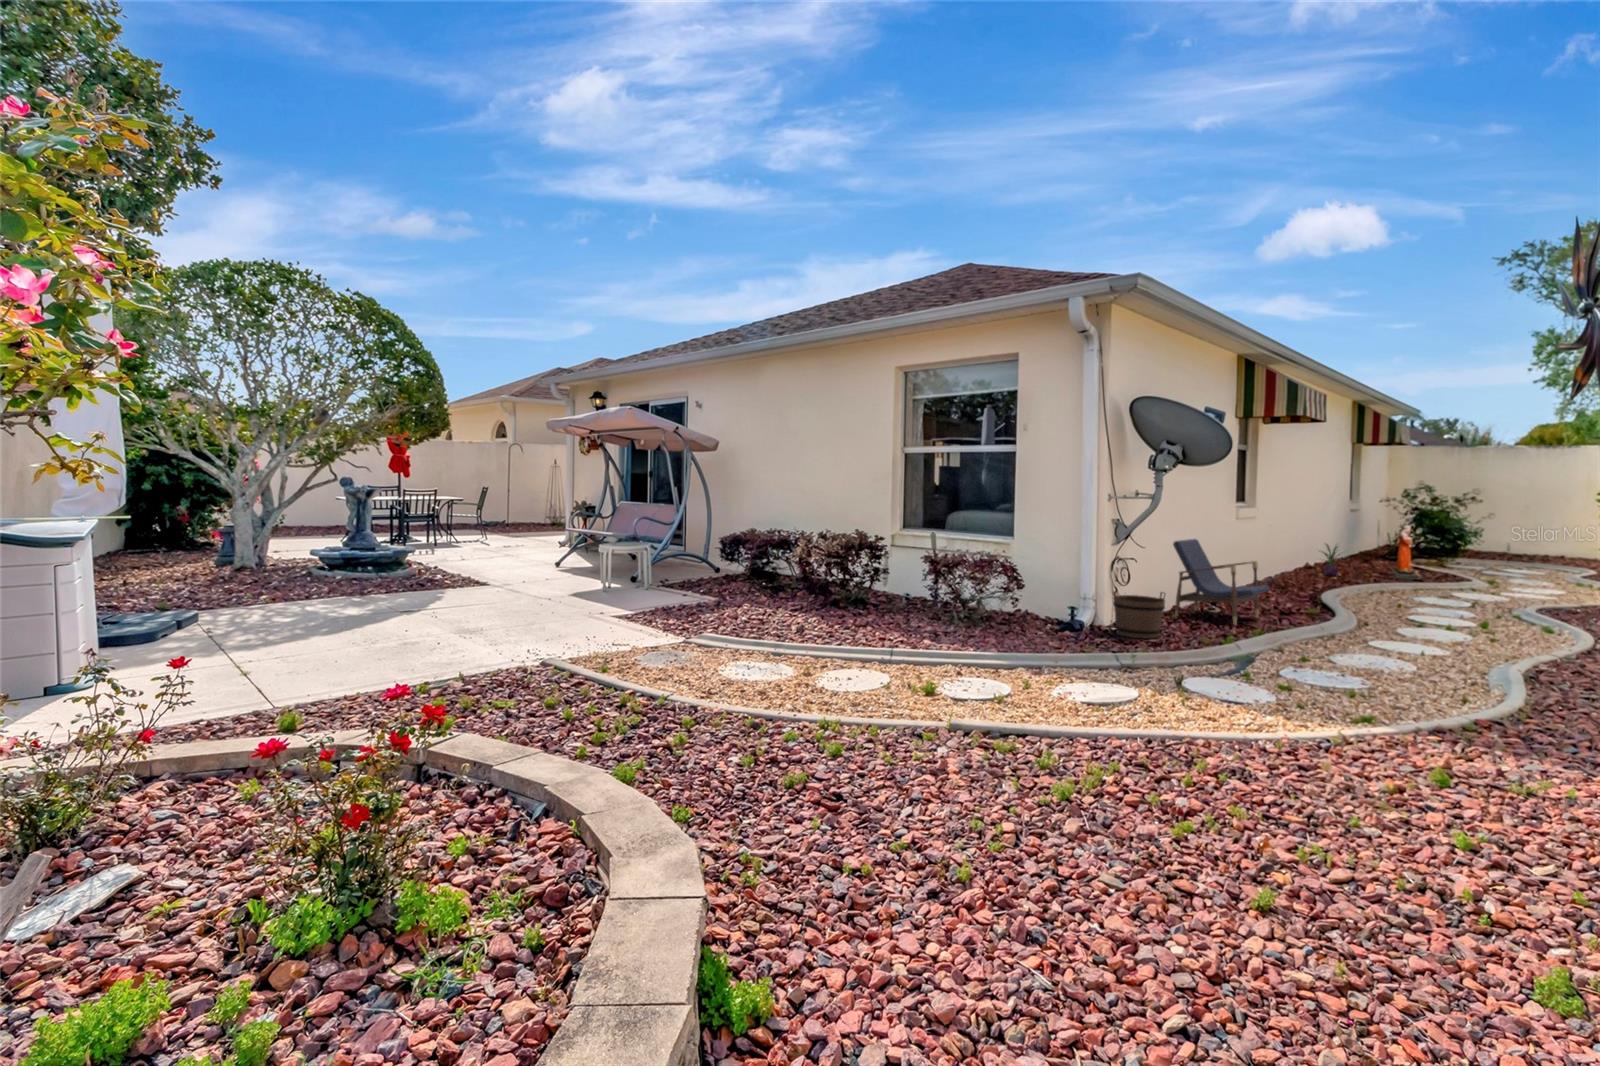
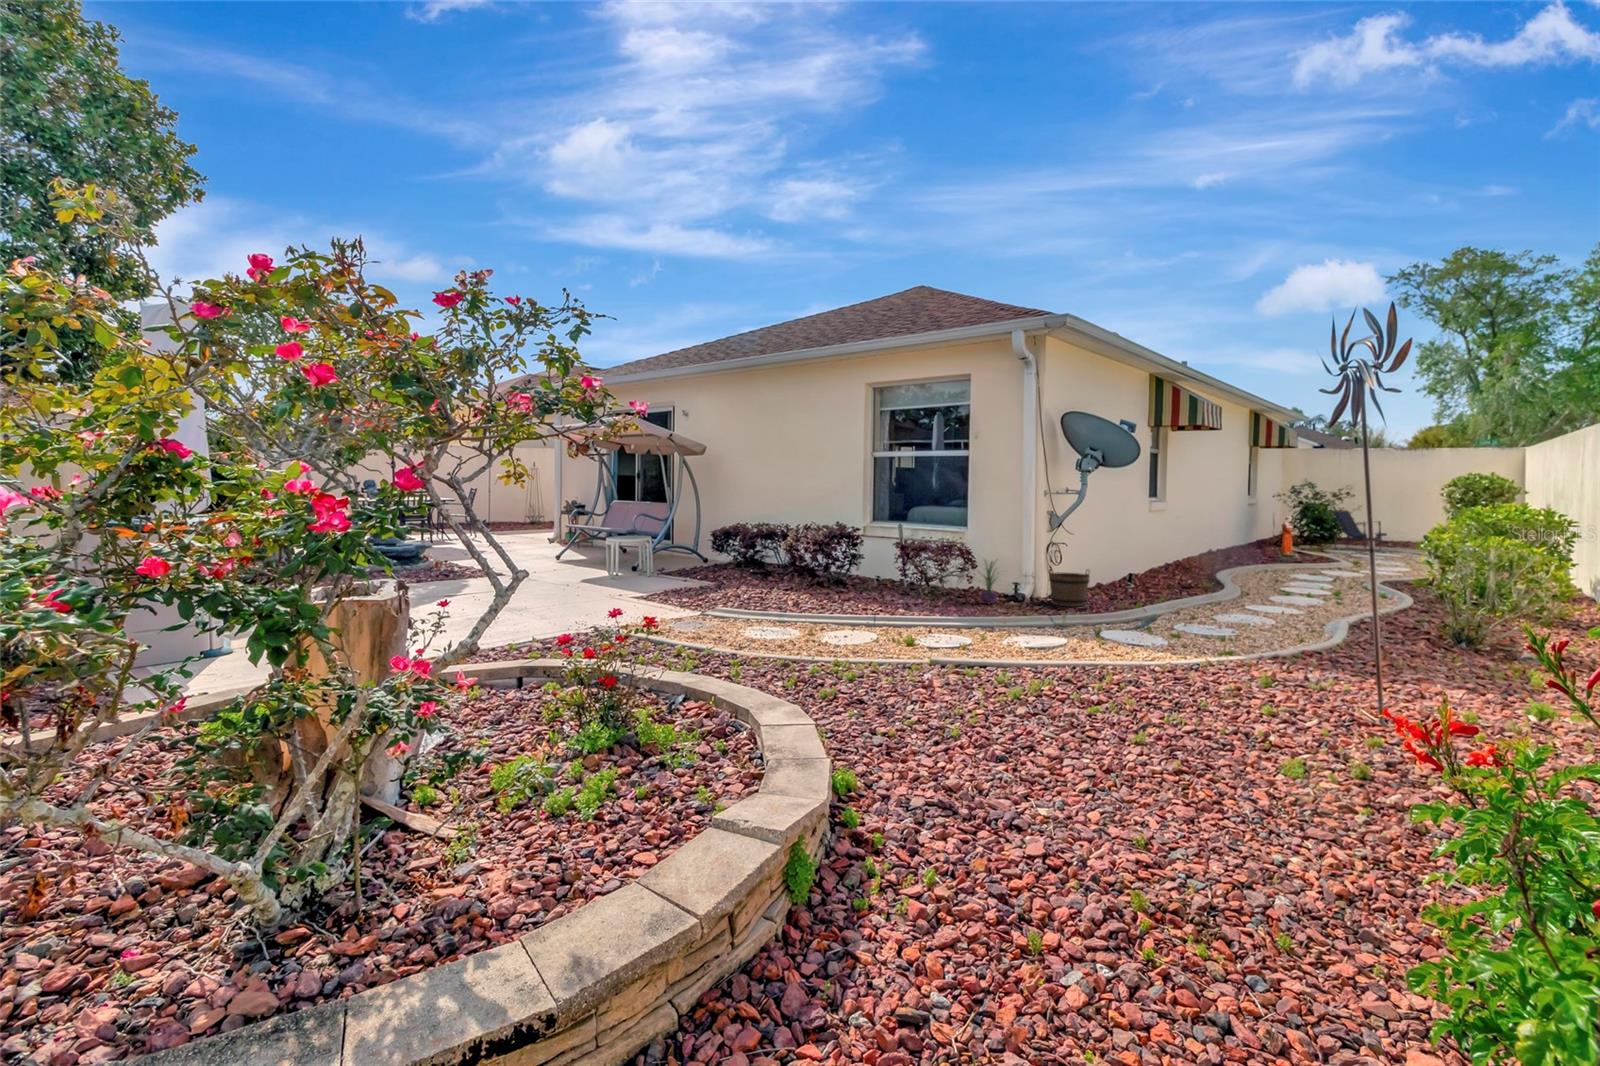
lounge chair: present [1173,539,1270,625] -> present [1334,510,1387,550]
decorative plant: present [1322,544,1348,576] -> present [979,560,997,604]

